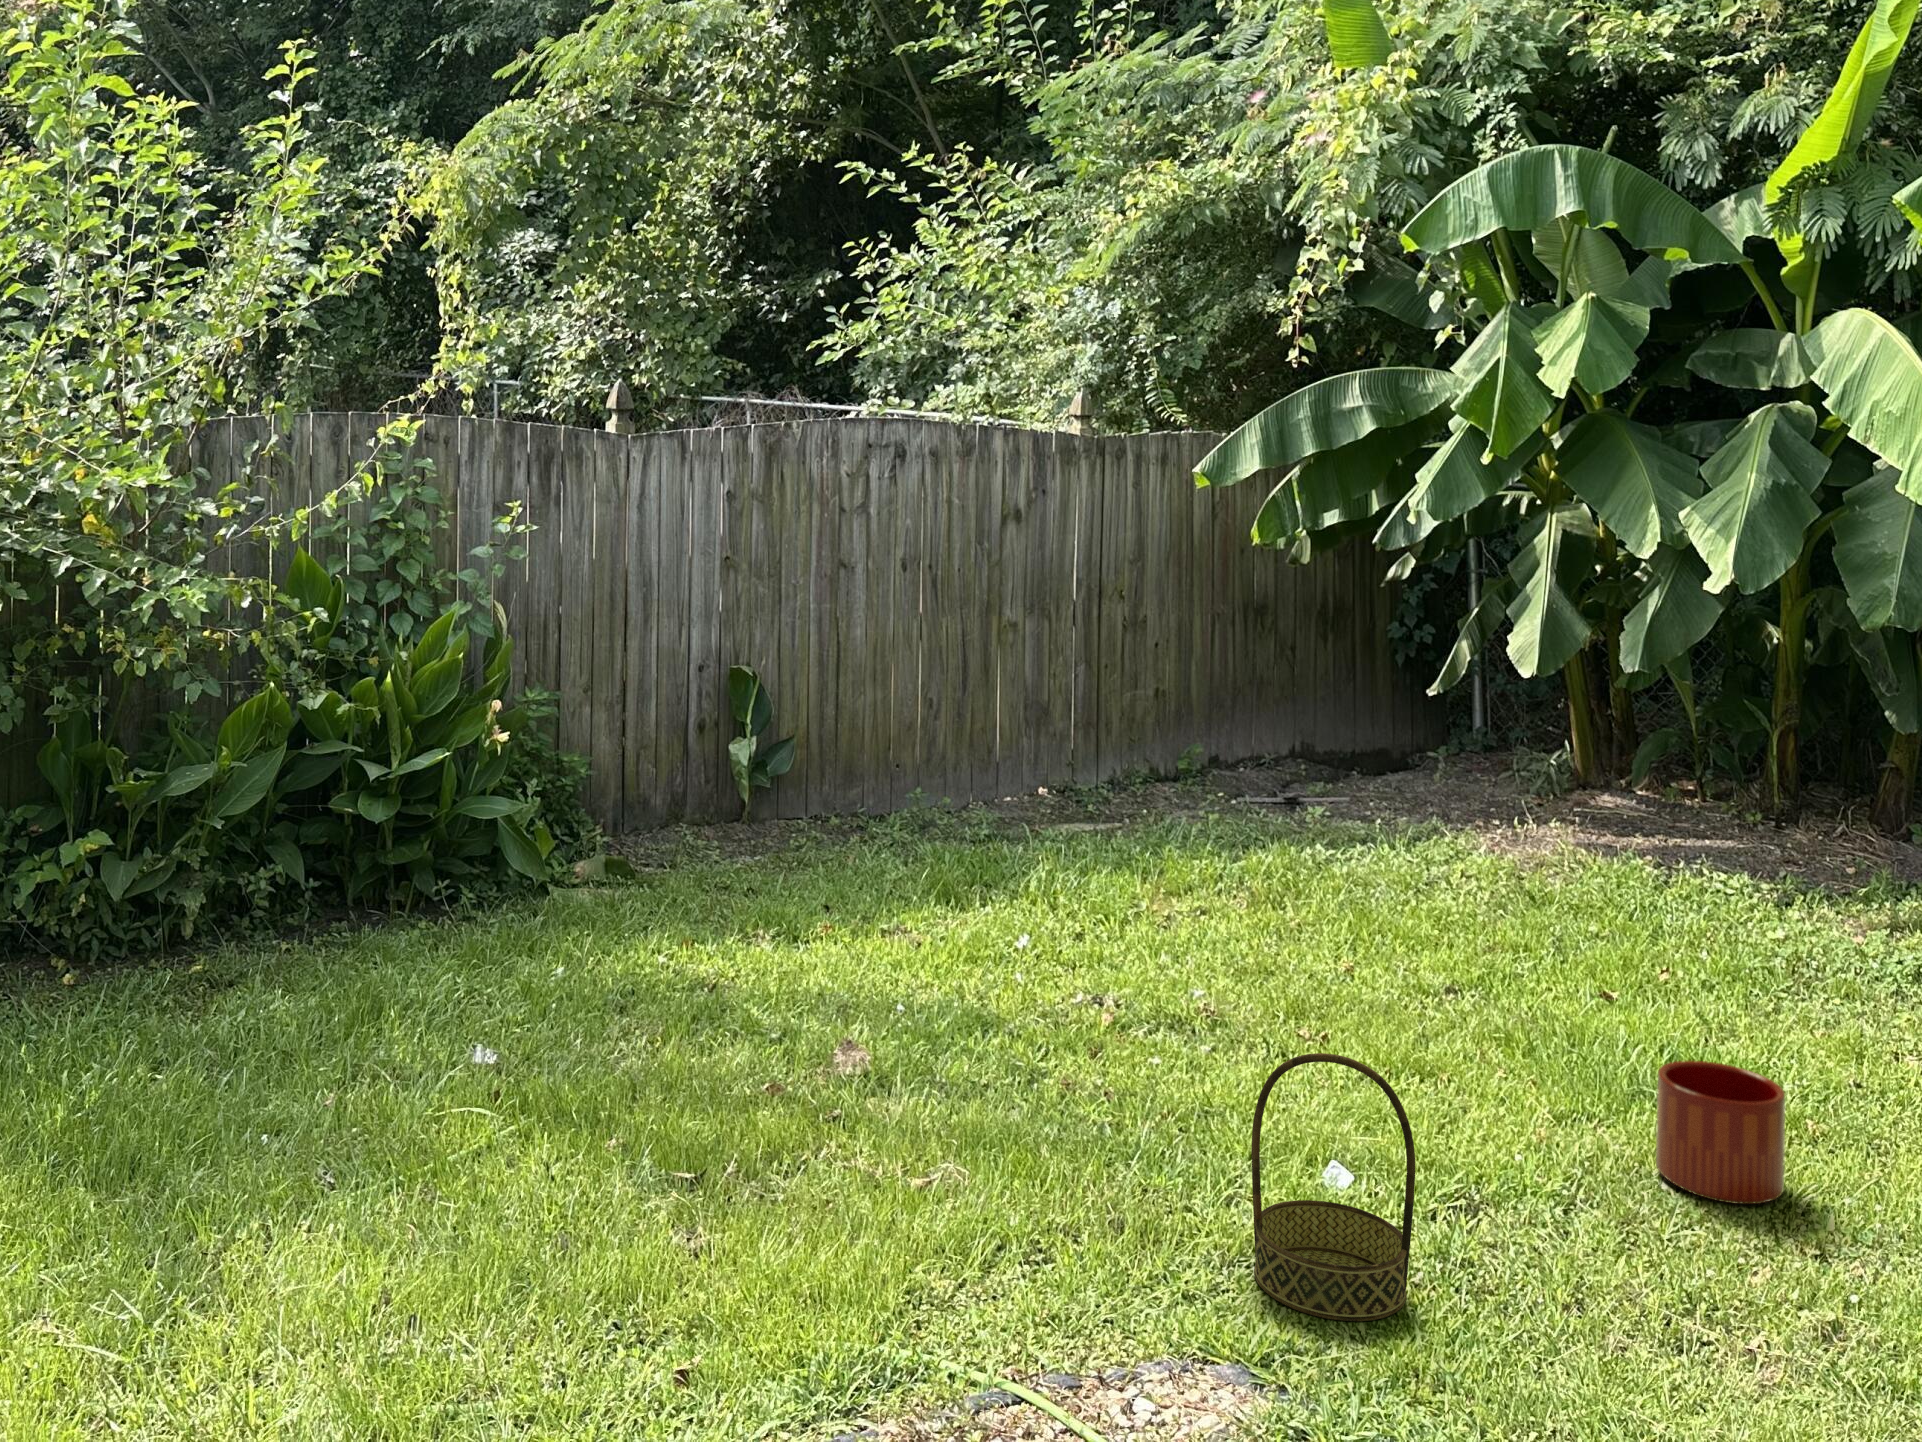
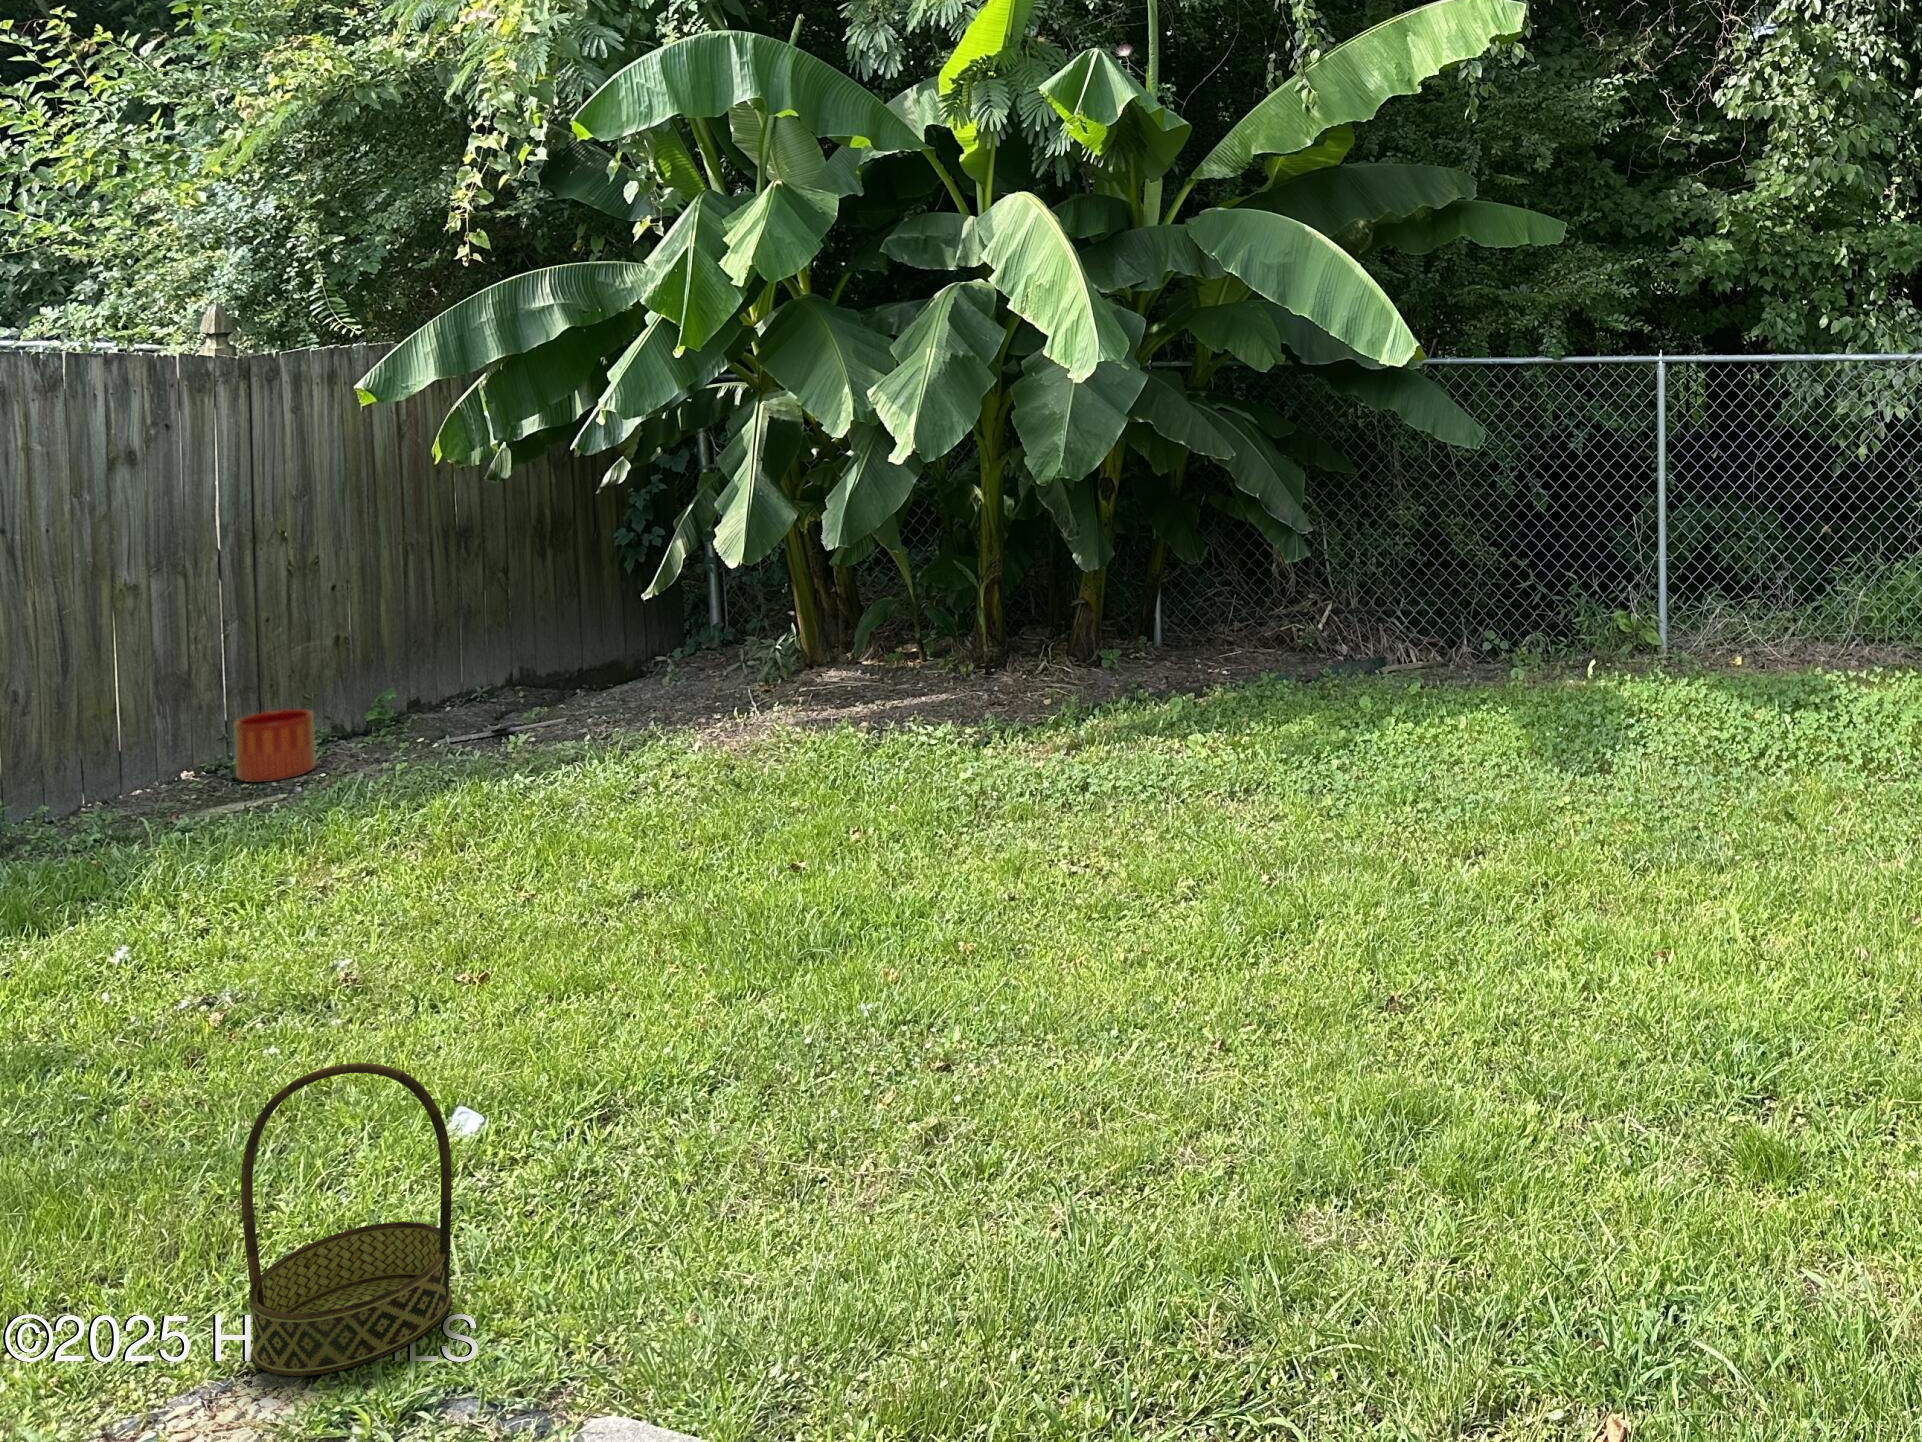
planter: present [1656,1061,1785,1204] -> present [234,709,316,783]

